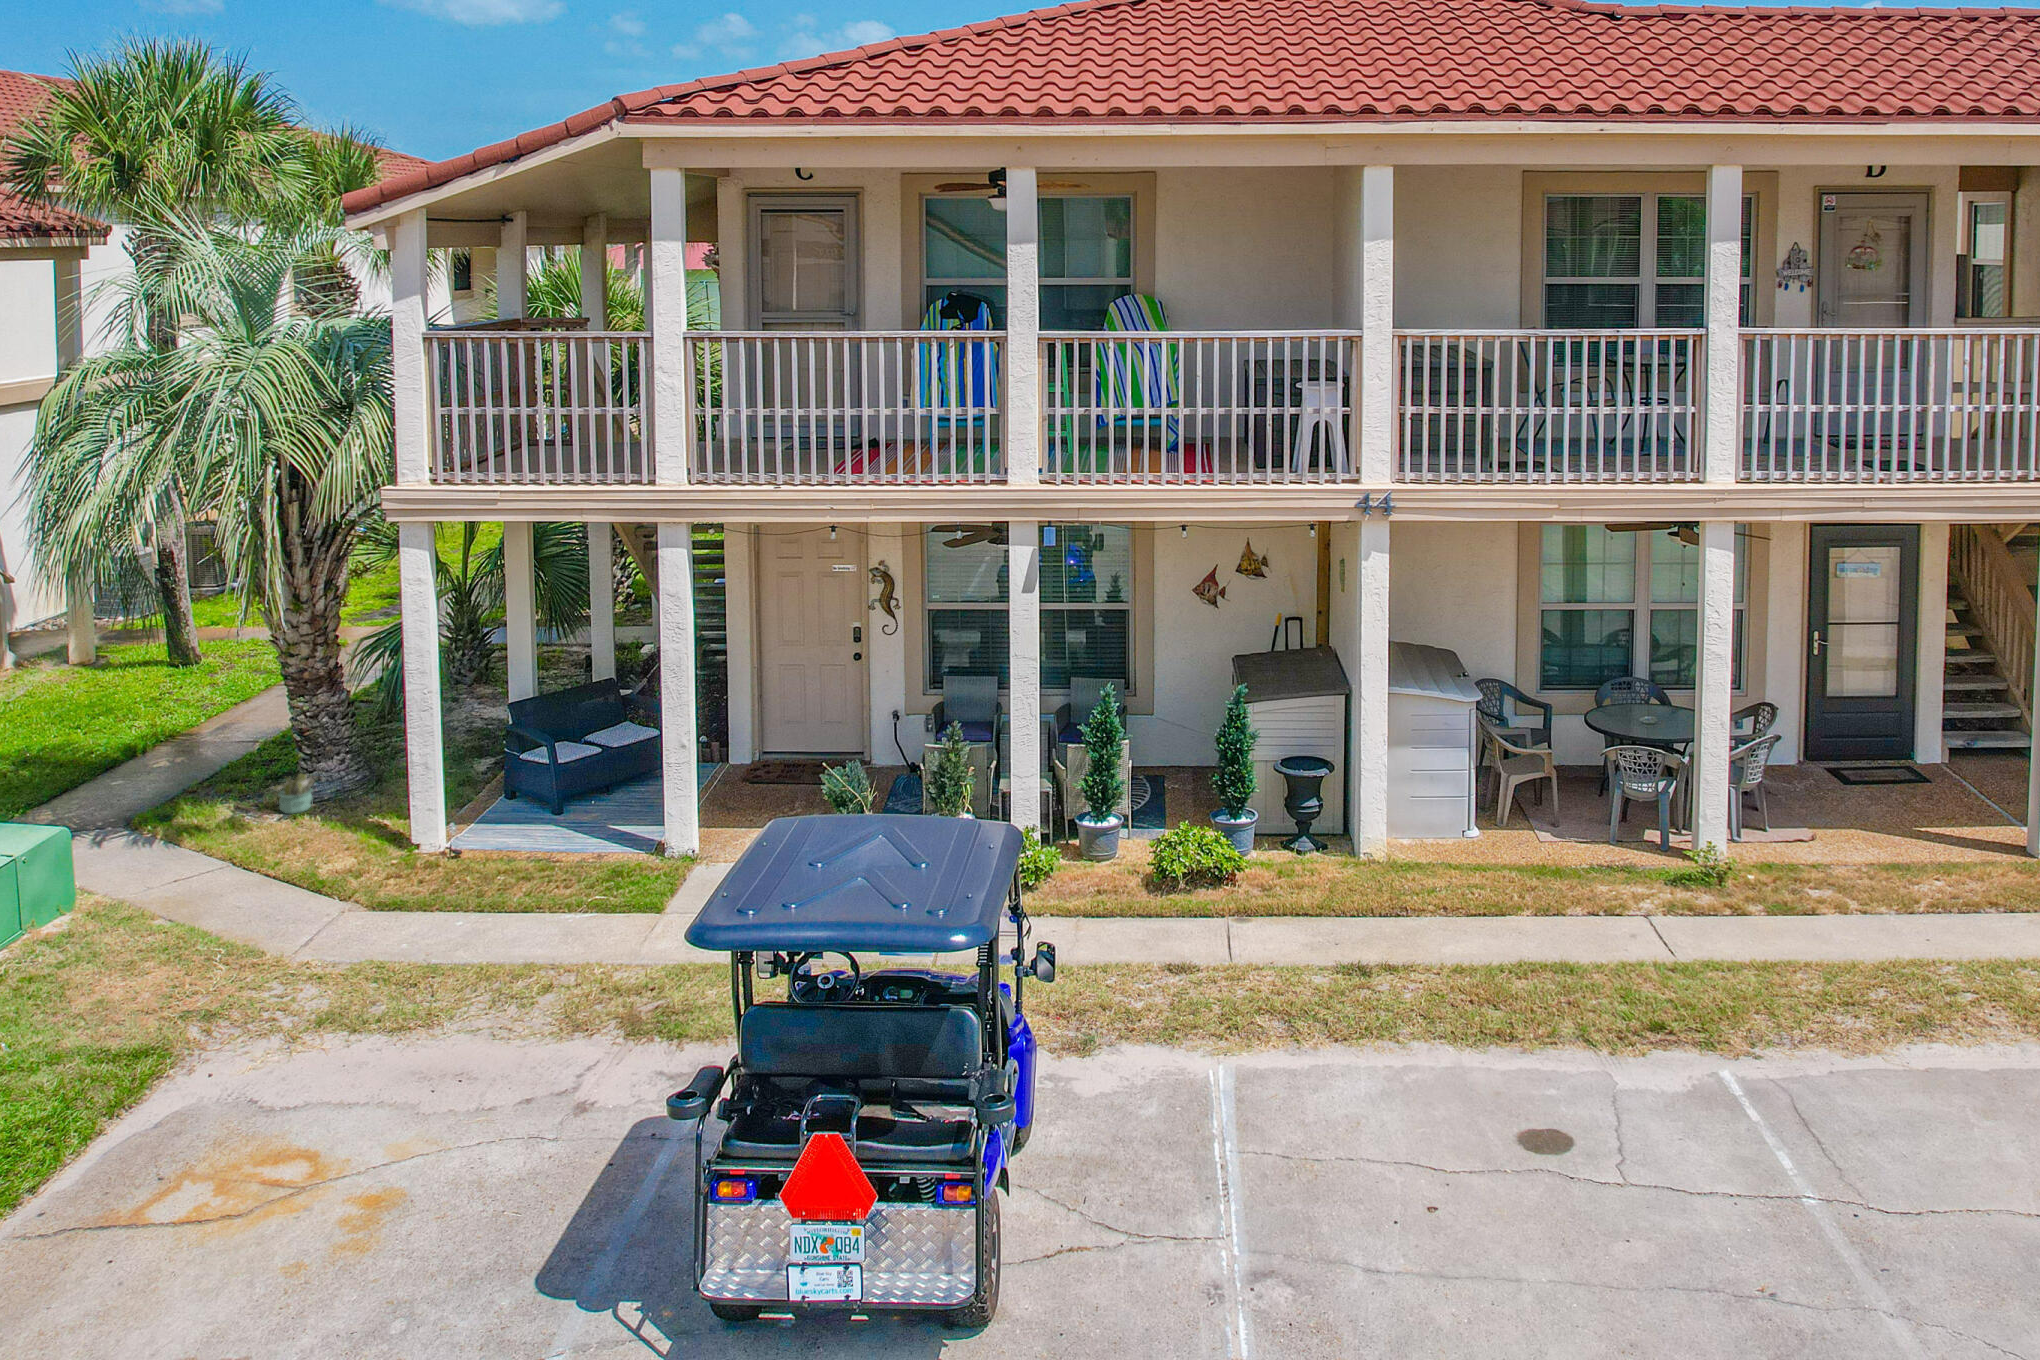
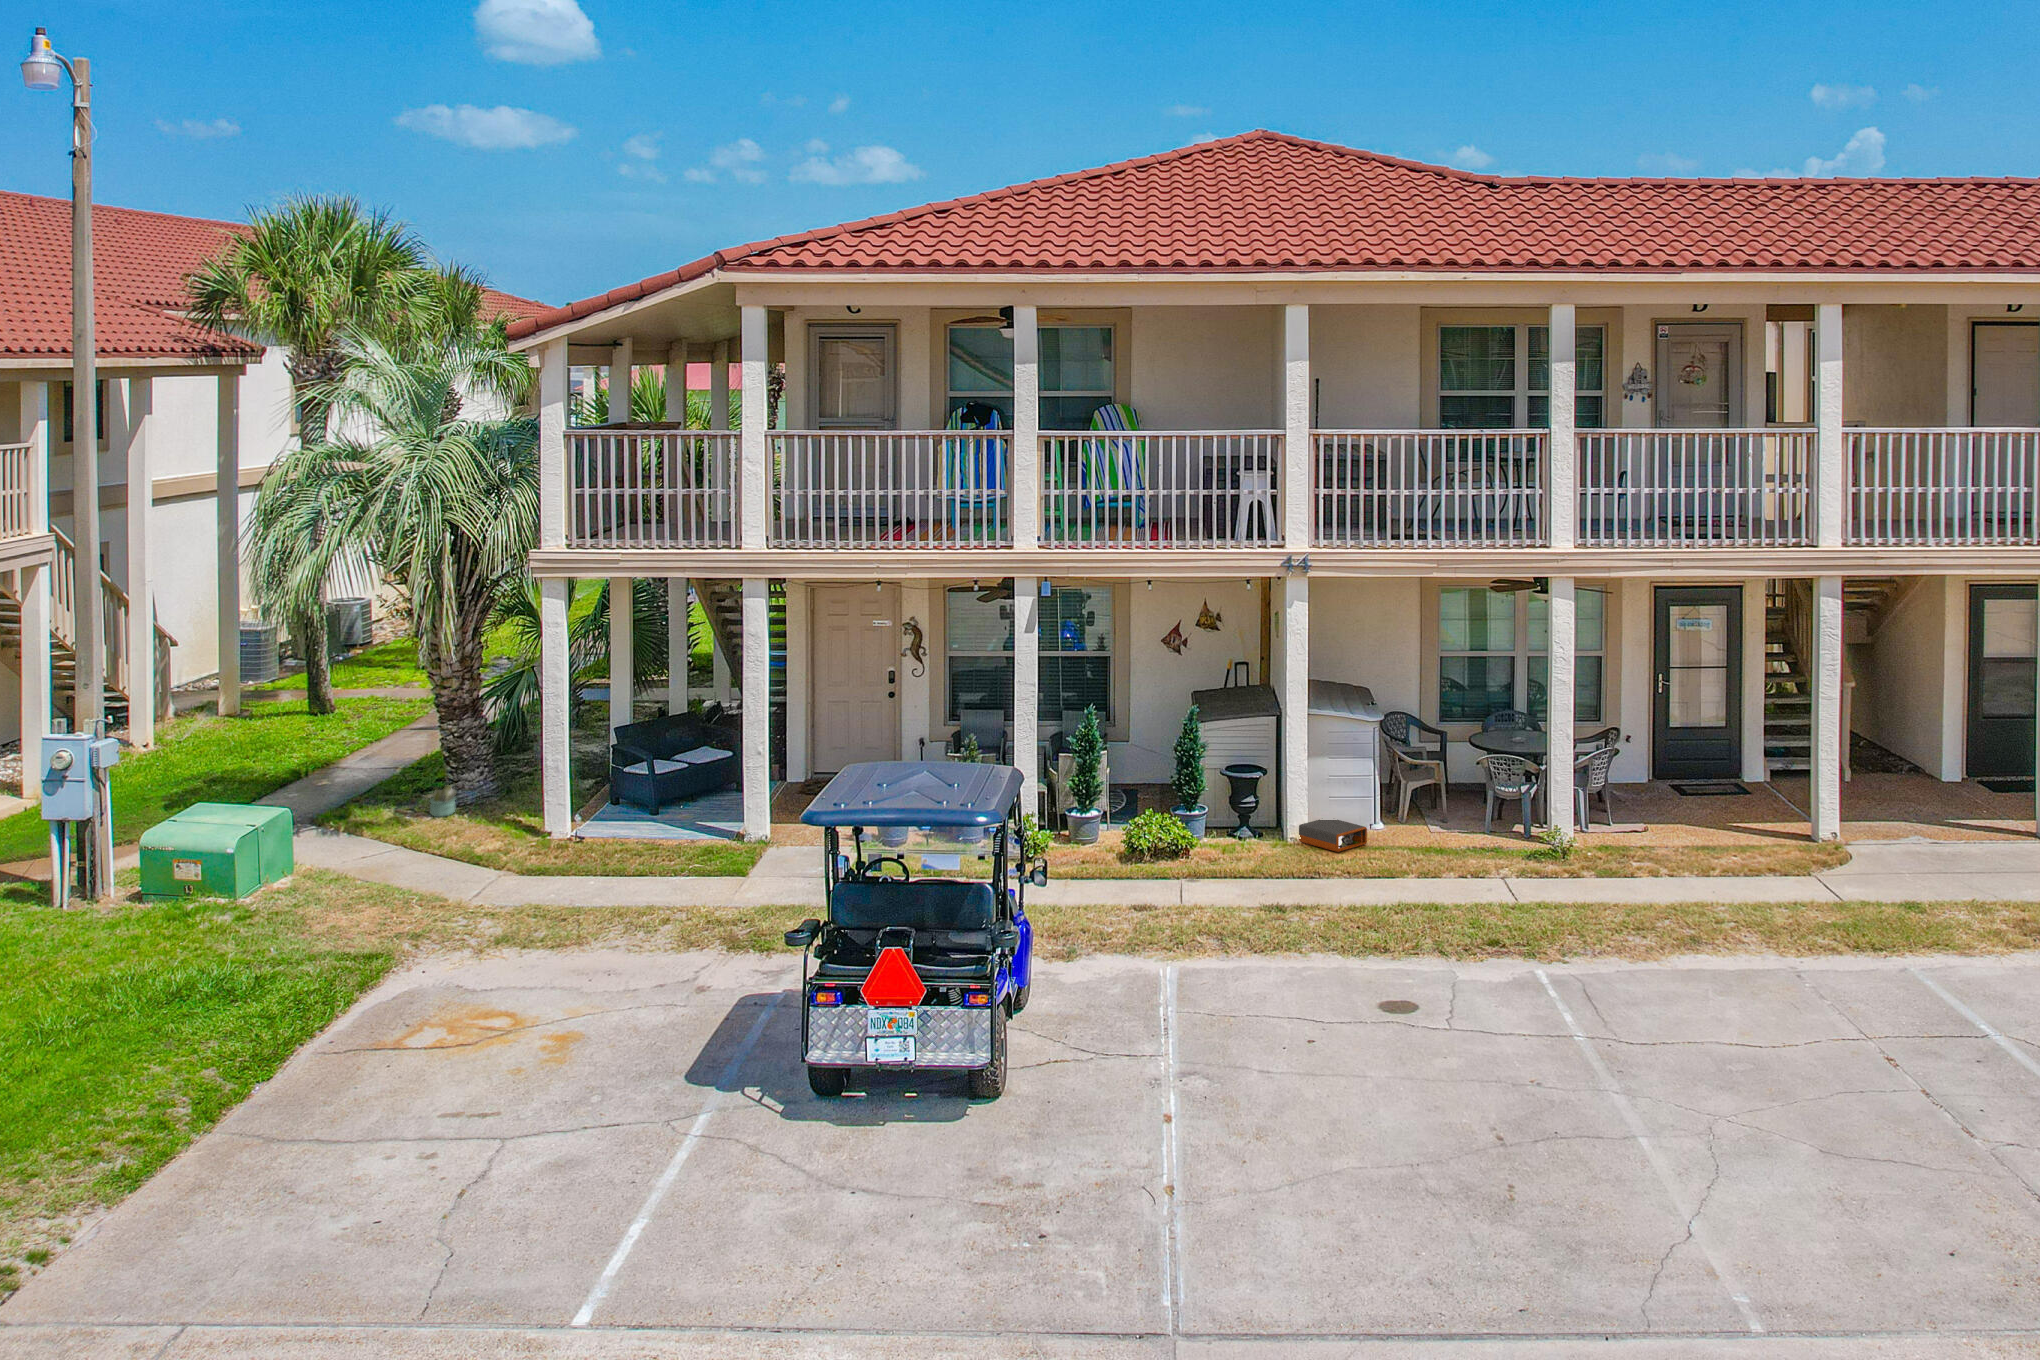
storage box: none [1375,824,1463,874] -> present [1299,820,1367,852]

